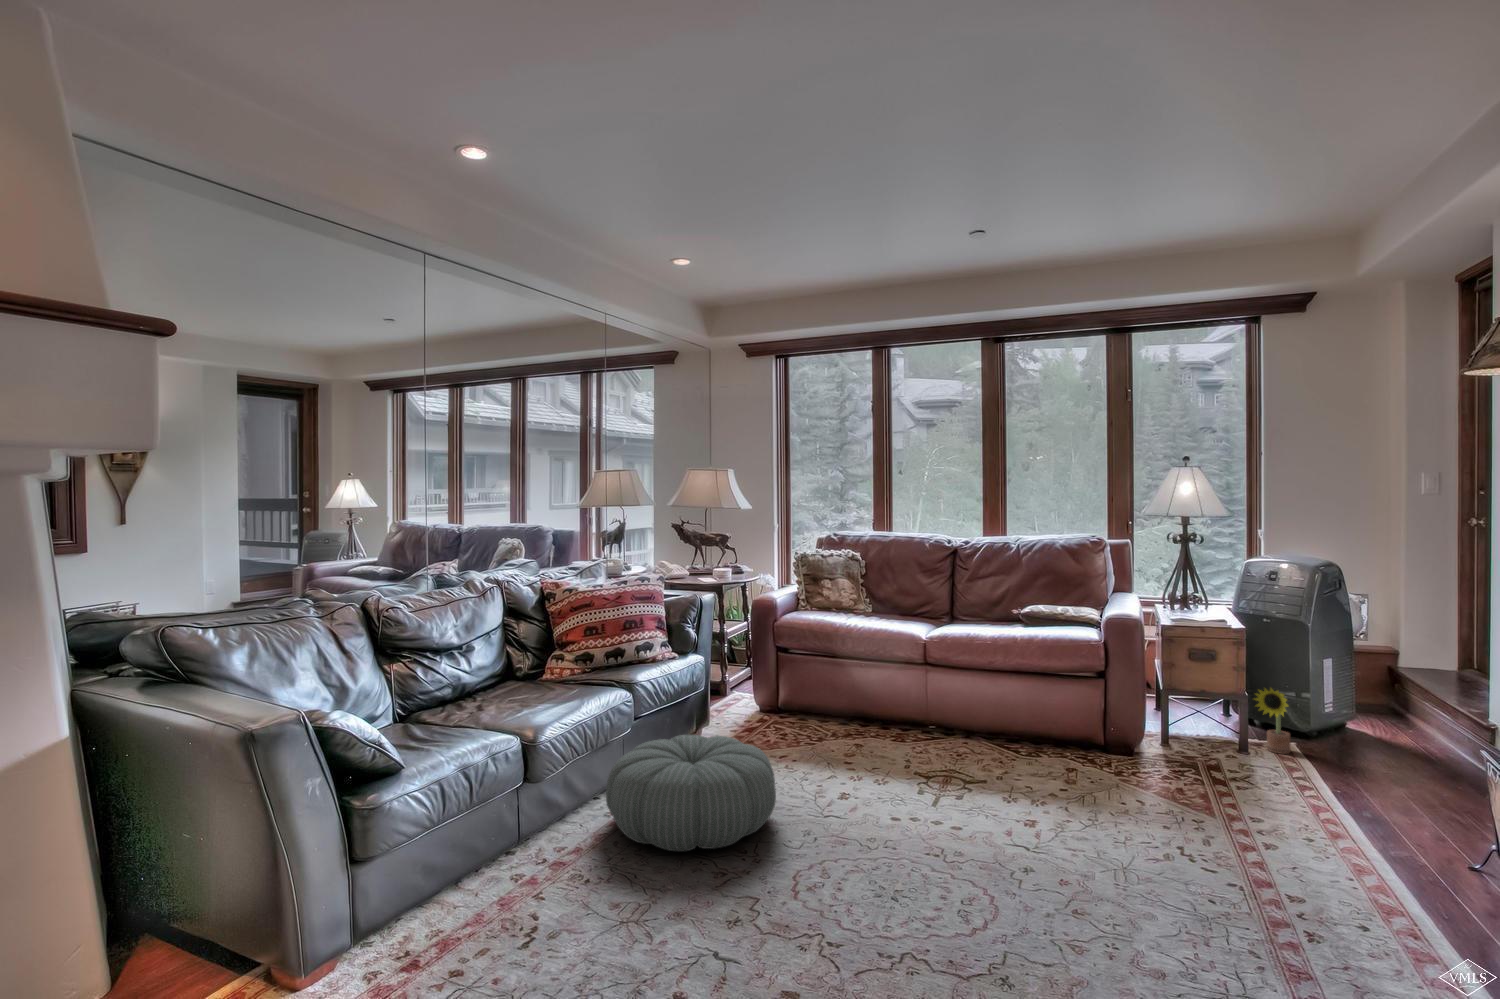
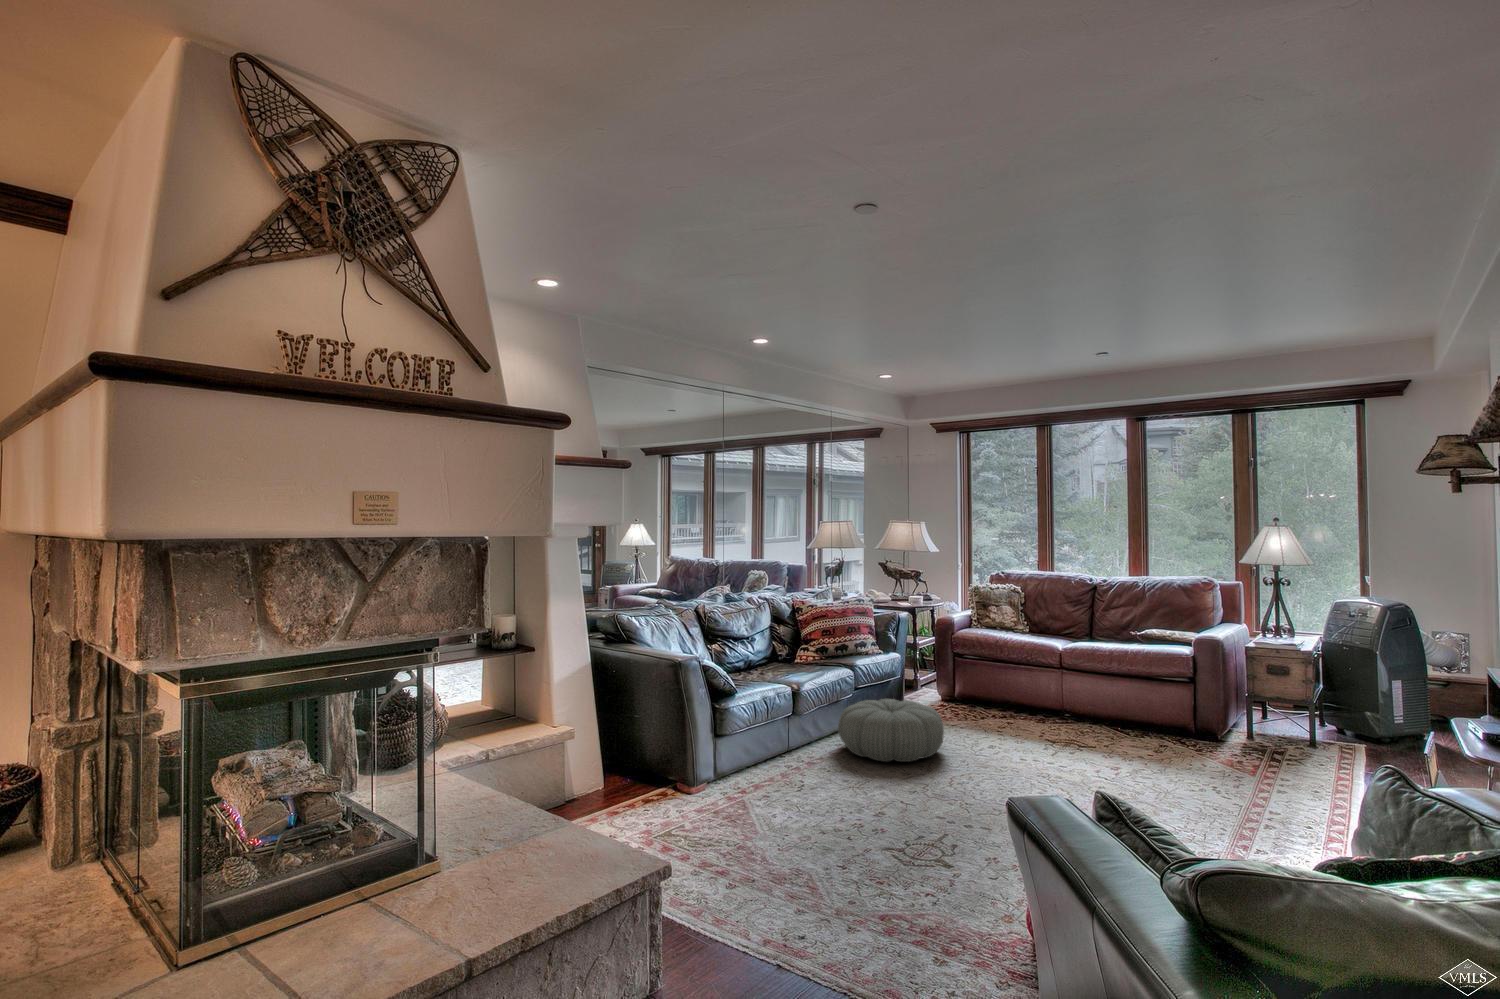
decorative plant: present [1254,688,1290,754] -> none [1325,697,1358,749]

